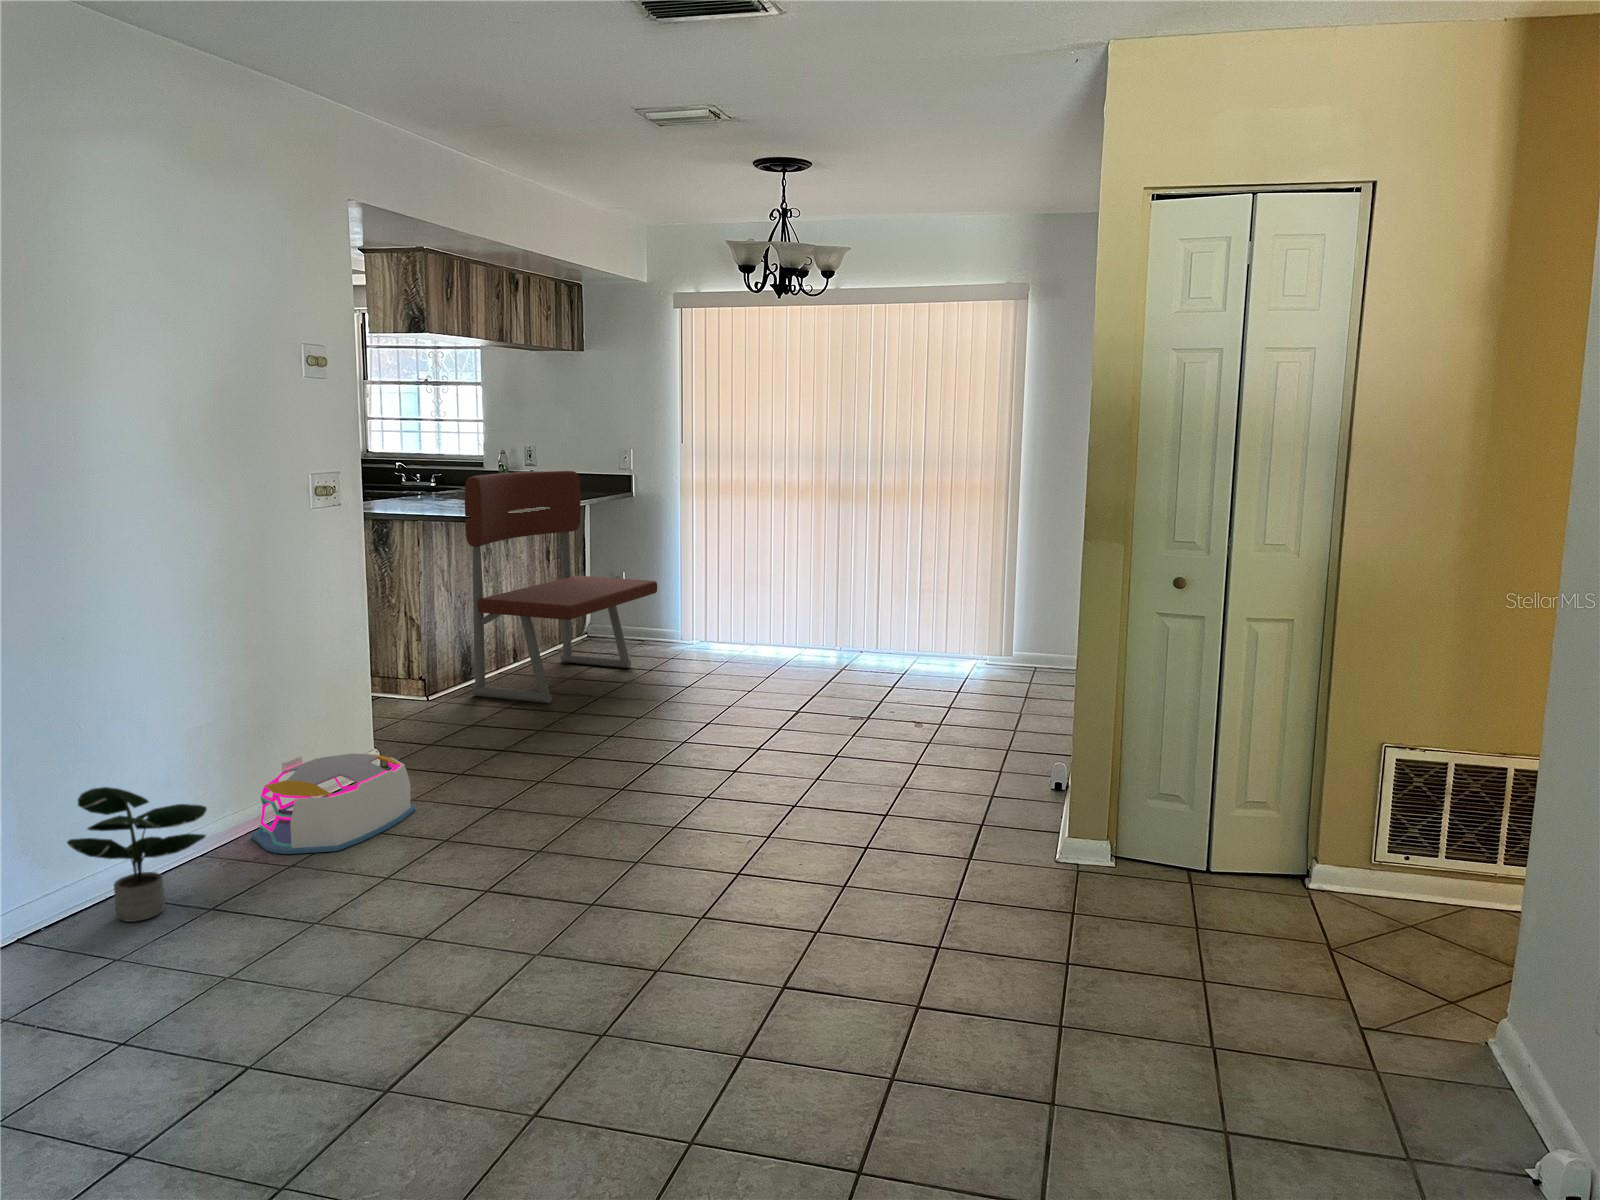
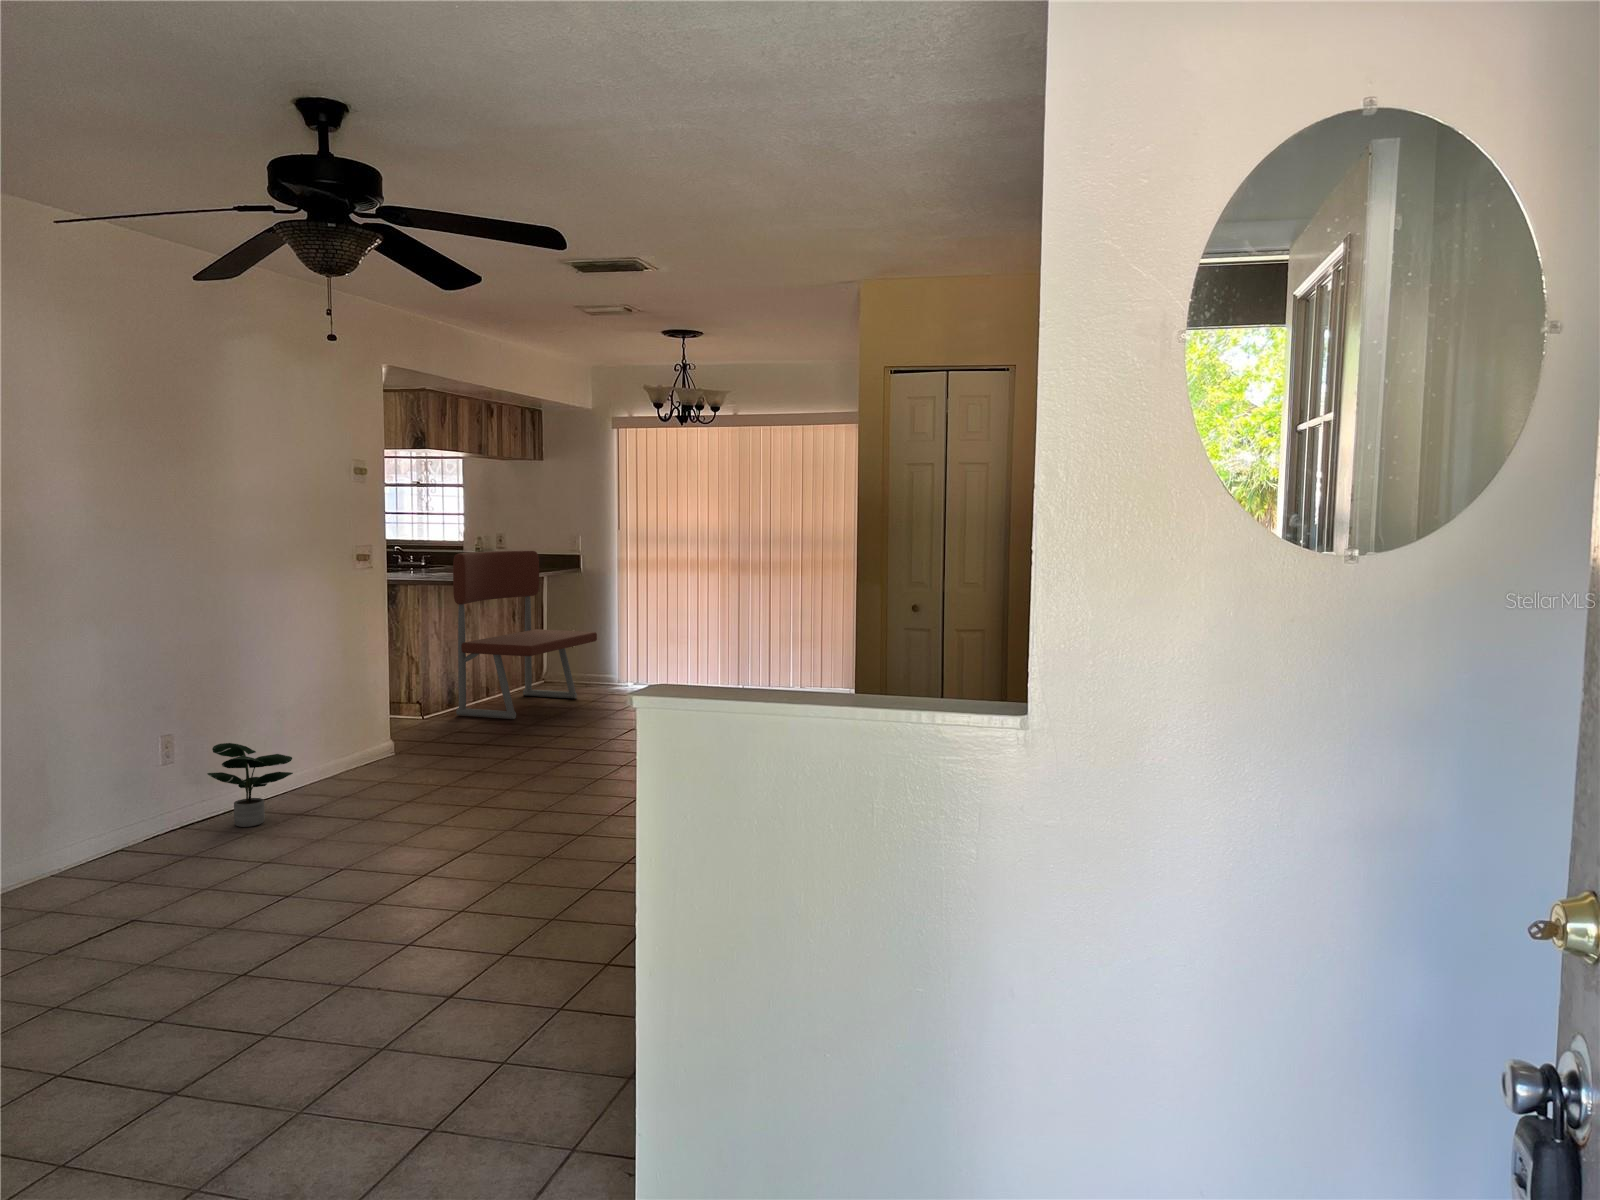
storage bin: present [251,754,415,854] -> none [311,737,421,797]

